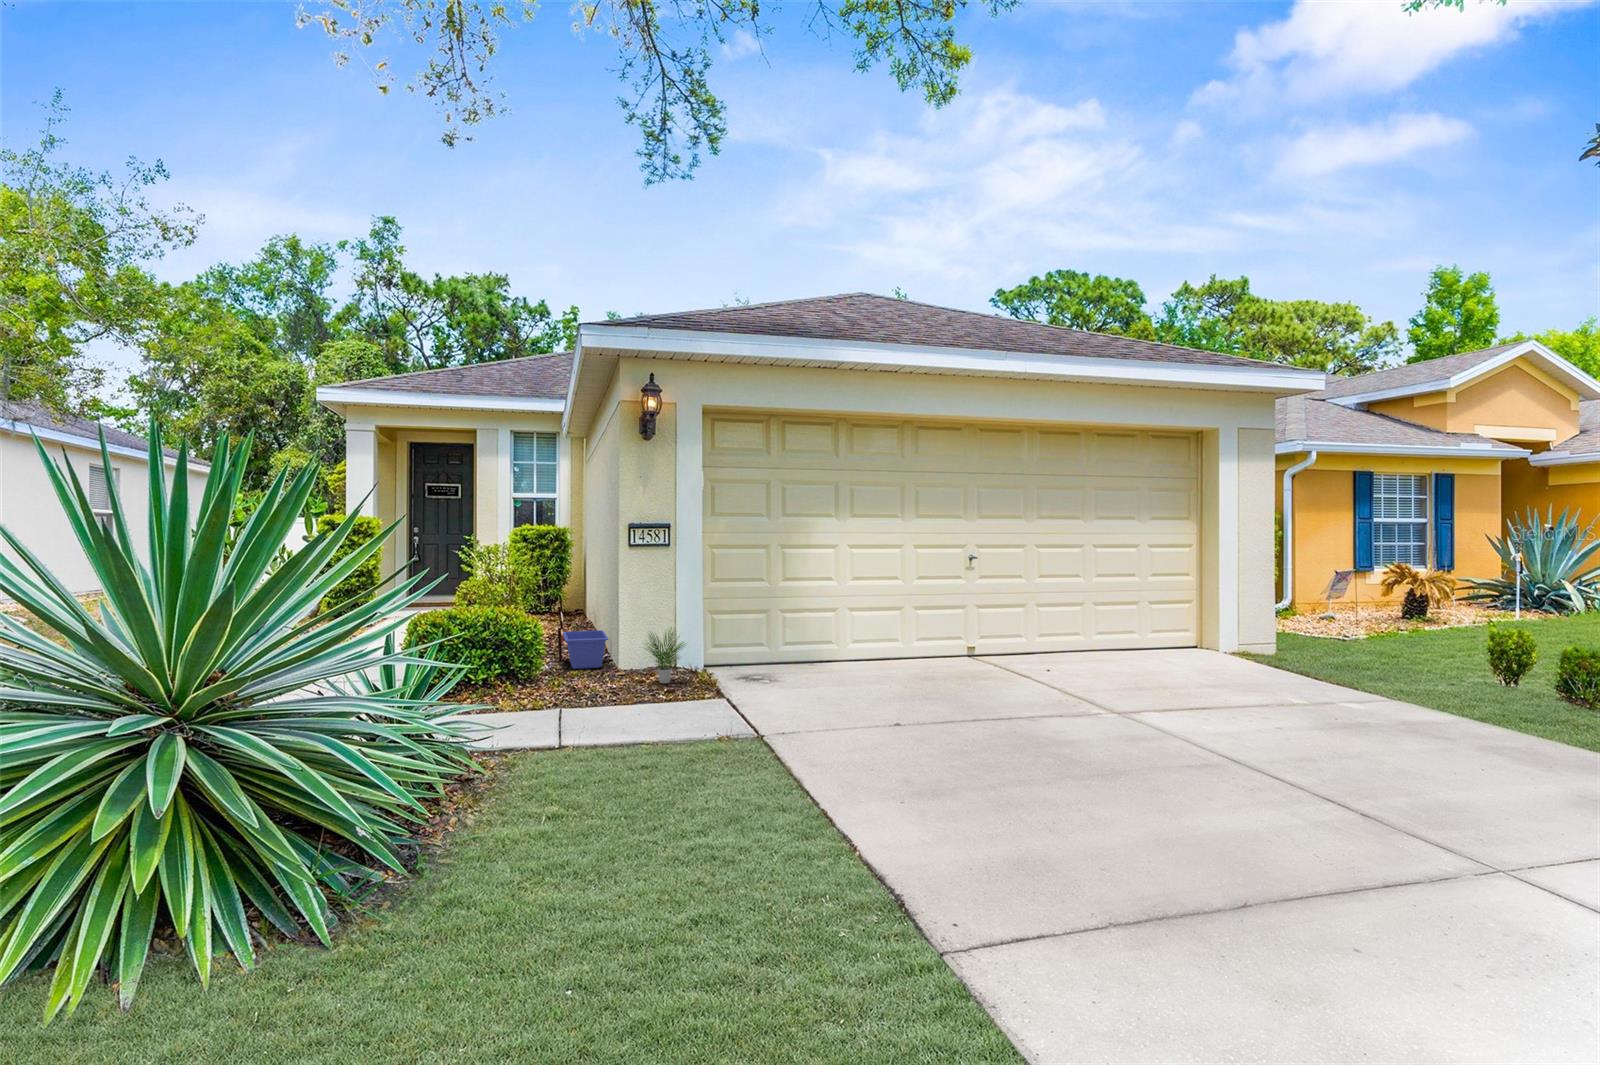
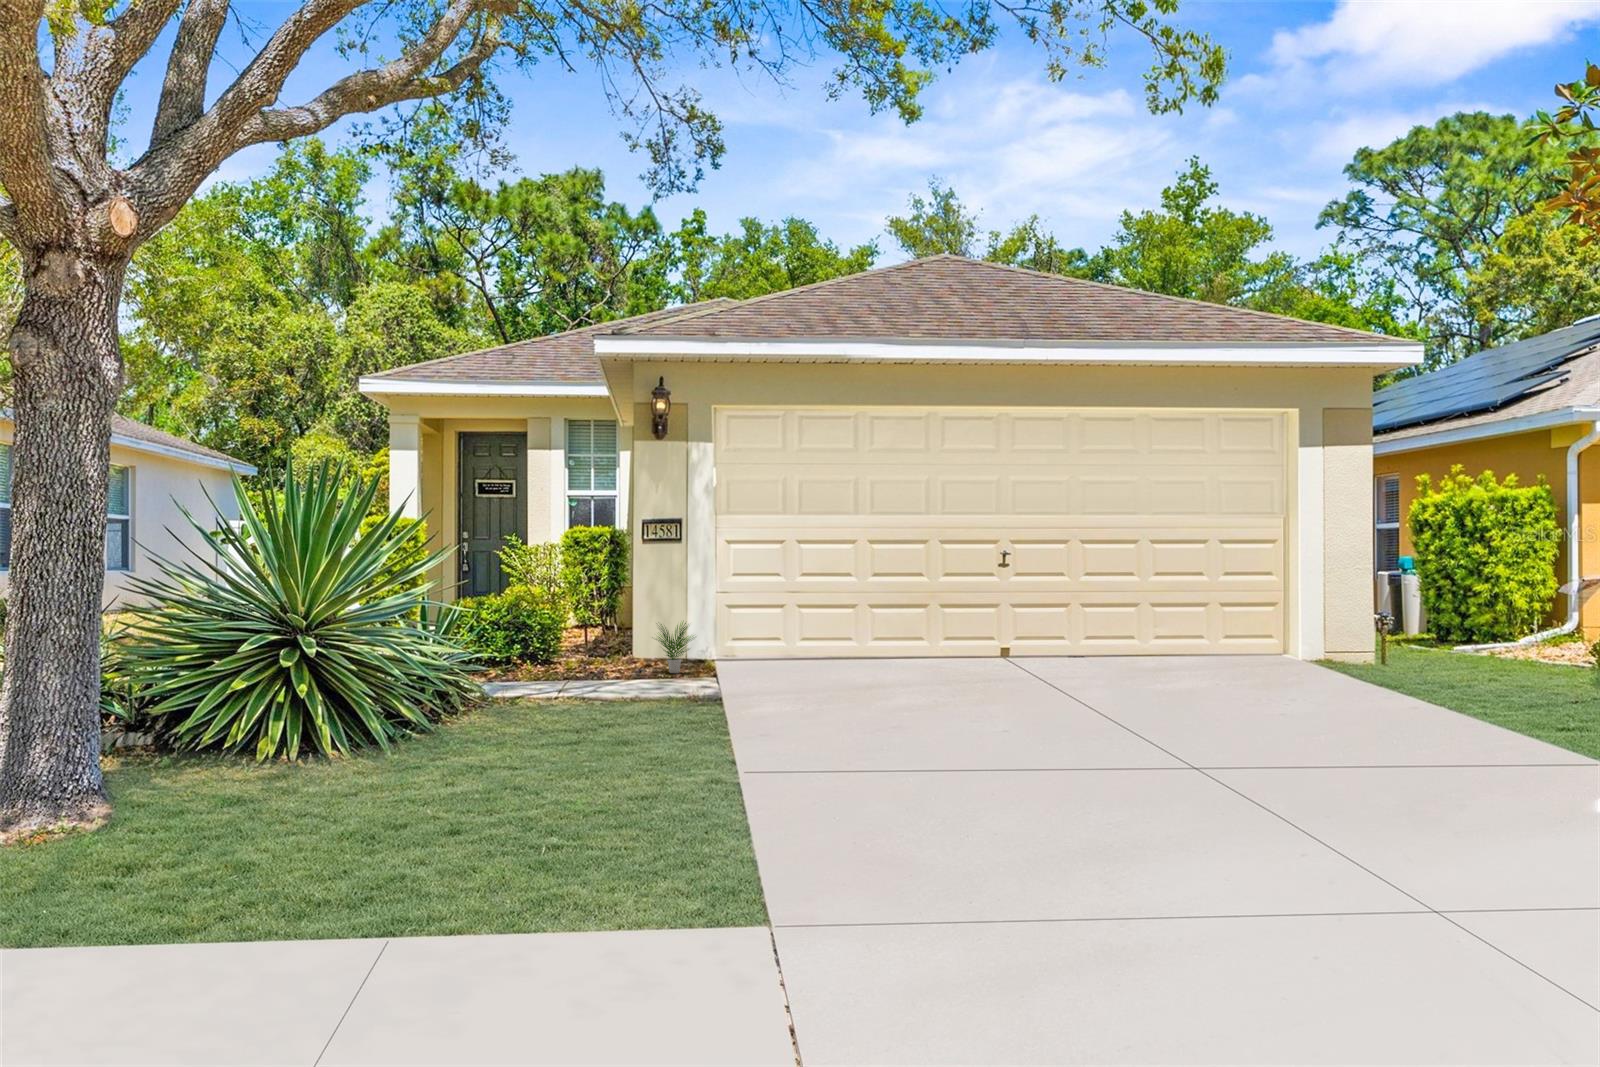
storage bin: present [563,630,609,669] -> none [588,629,631,664]

